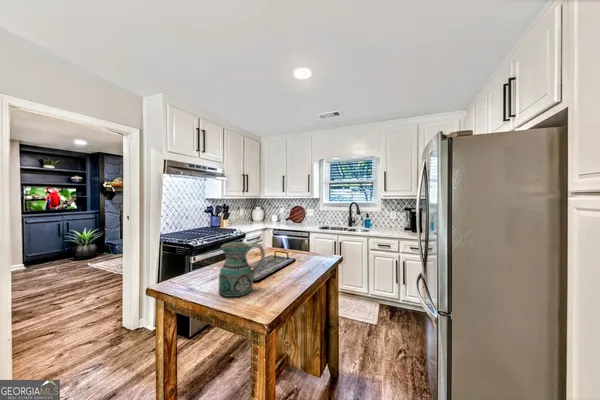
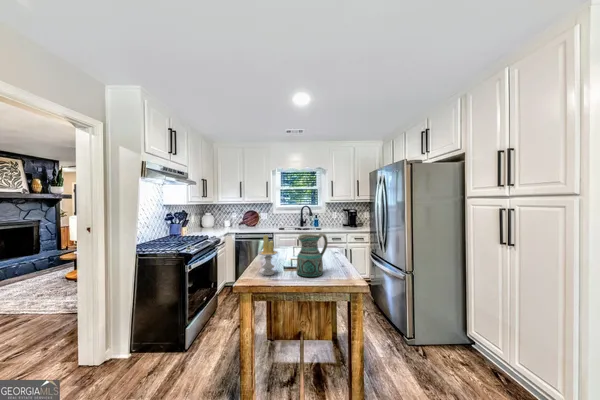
candle: none [187,239,211,284] -> present [259,235,278,275]

